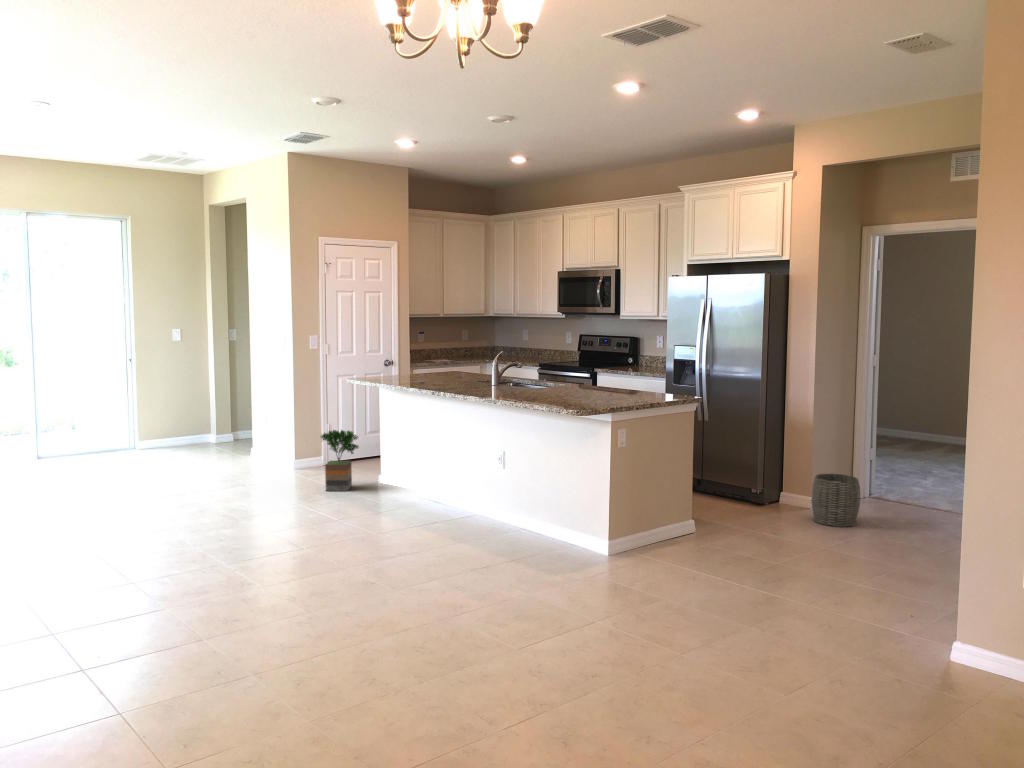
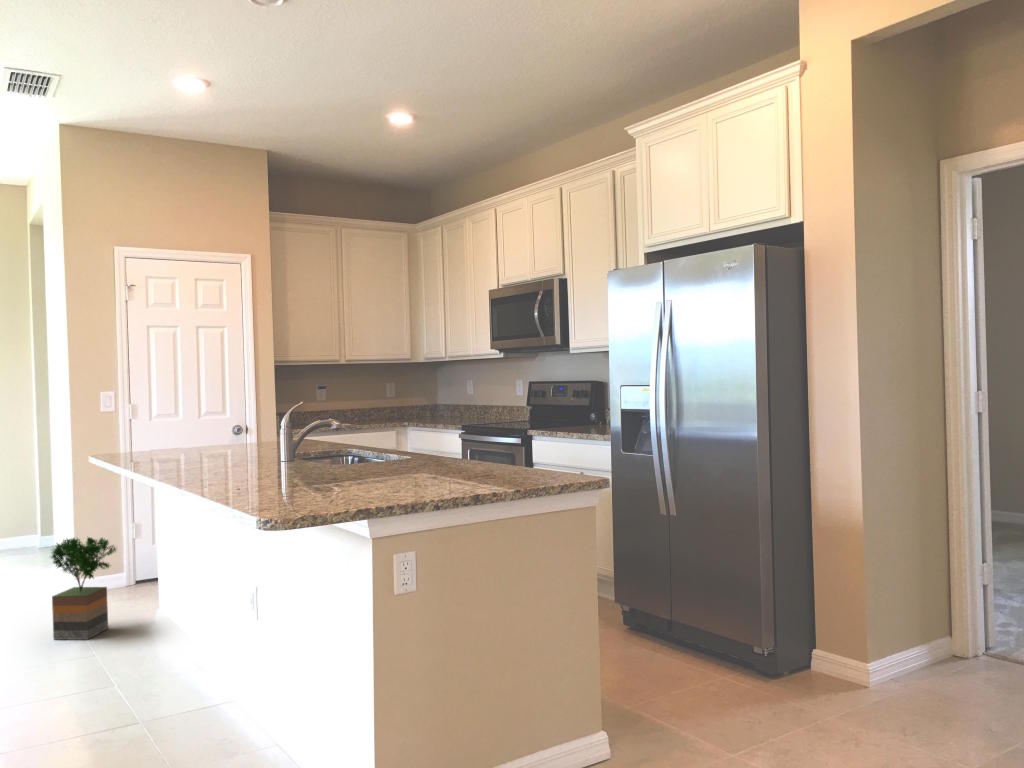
woven basket: present [811,474,860,527] -> none [863,624,964,744]

